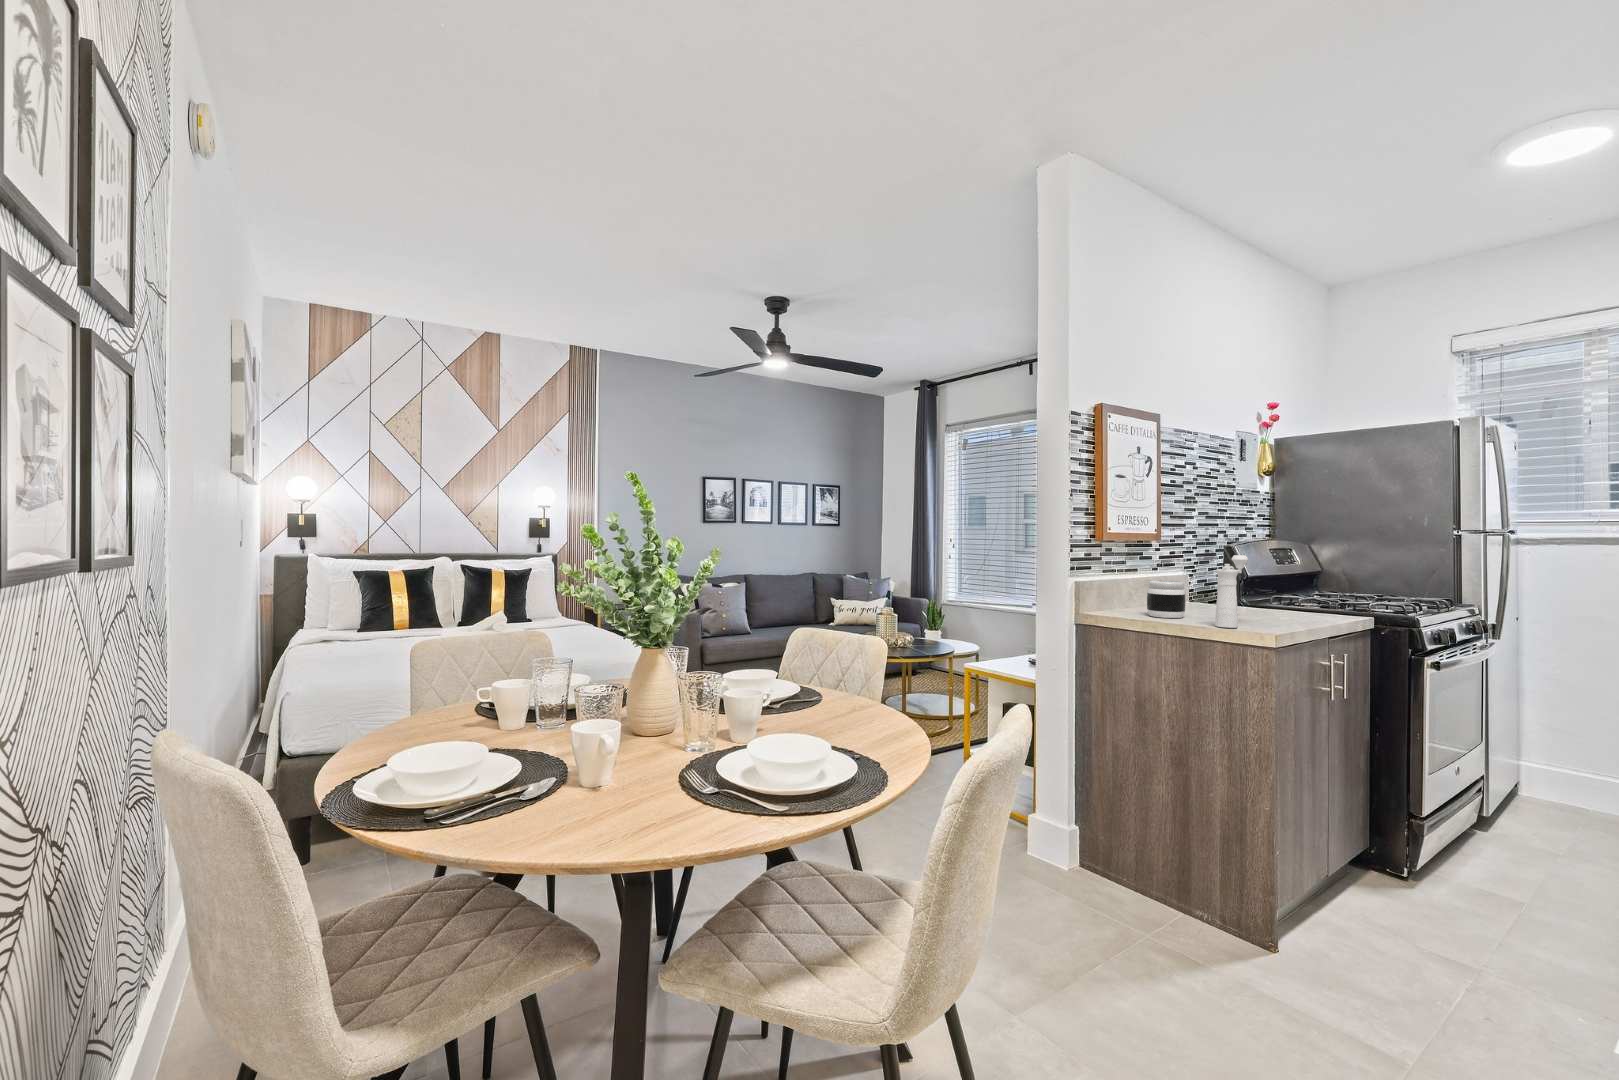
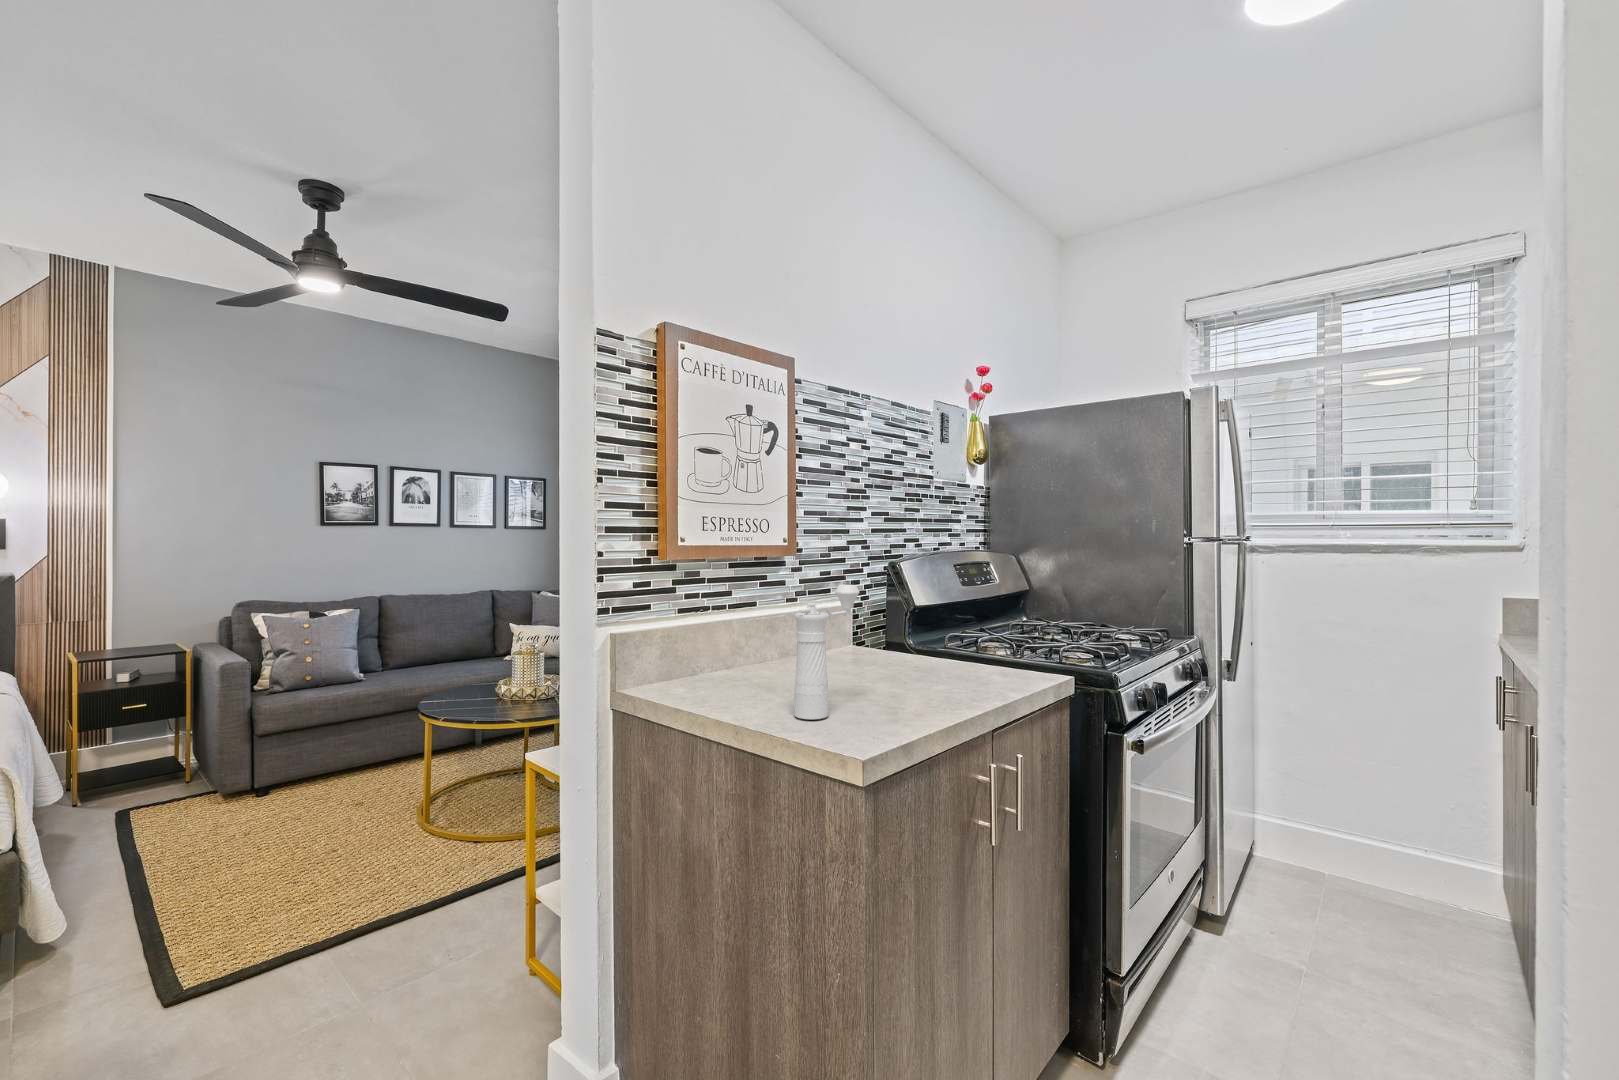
jar: present [1147,581,1186,618] -> none [726,625,784,692]

